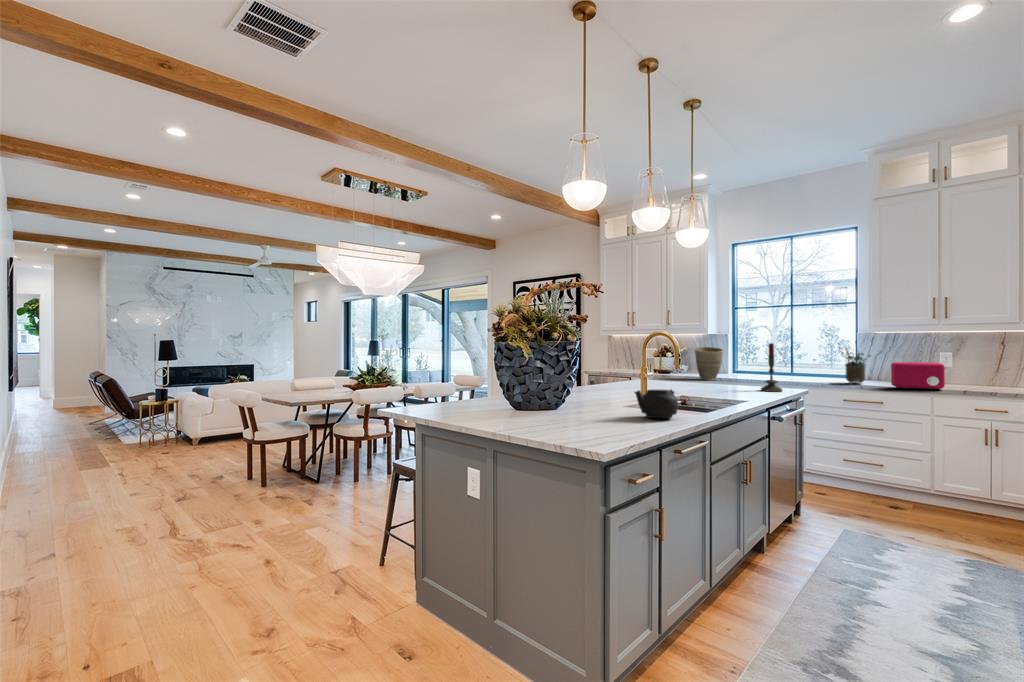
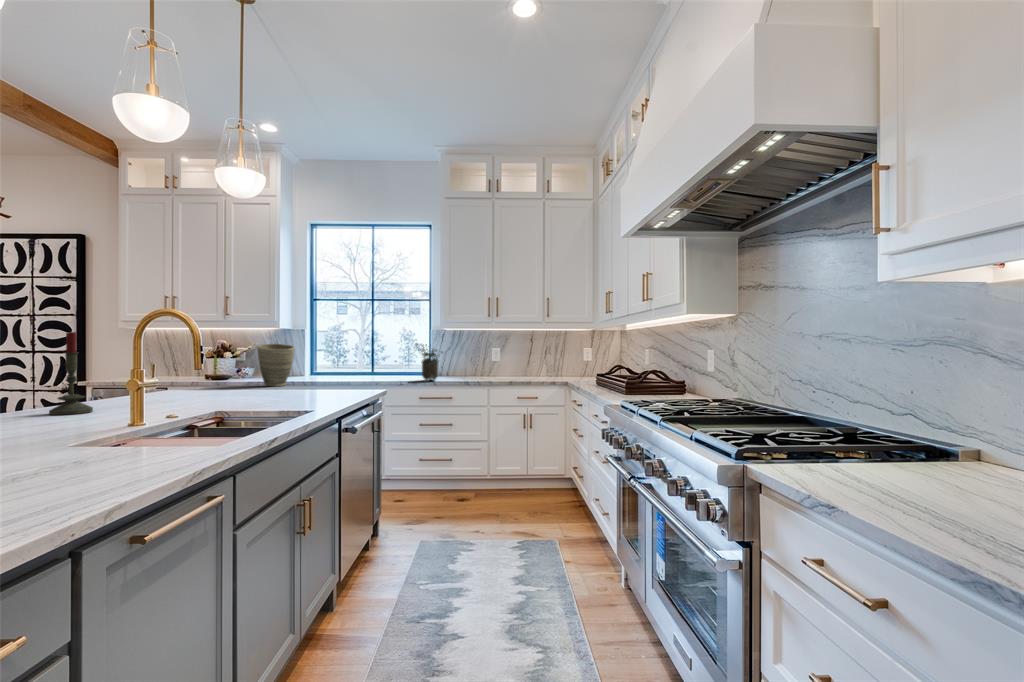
candle: present [761,343,782,392] -> present [49,332,93,415]
toaster: present [891,362,945,390] -> none [459,357,498,383]
teapot: present [634,389,678,419] -> none [52,409,166,470]

